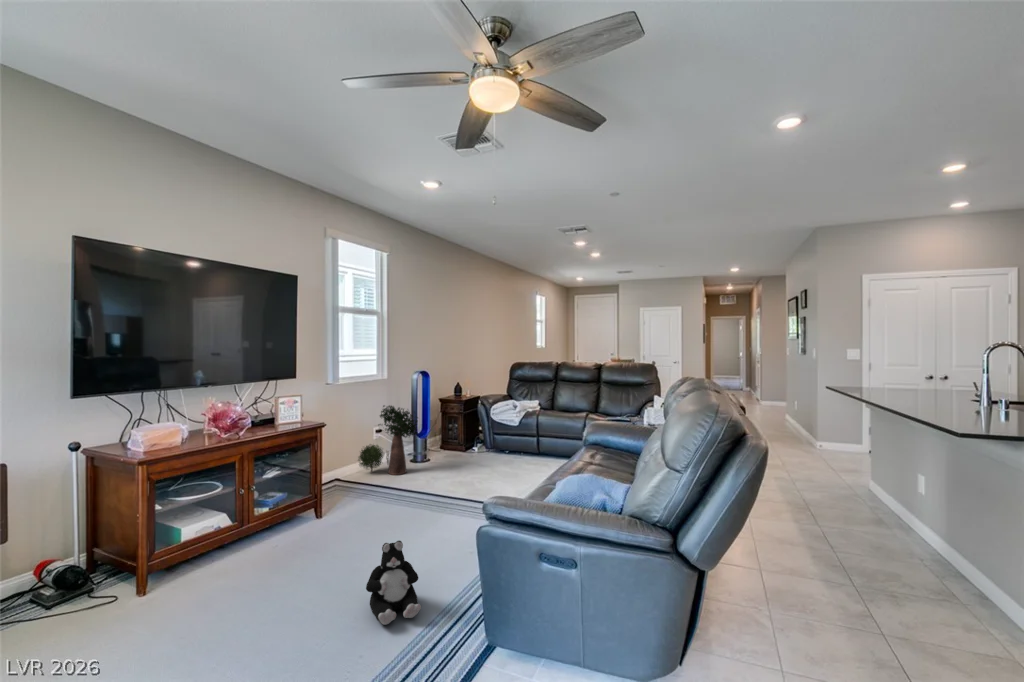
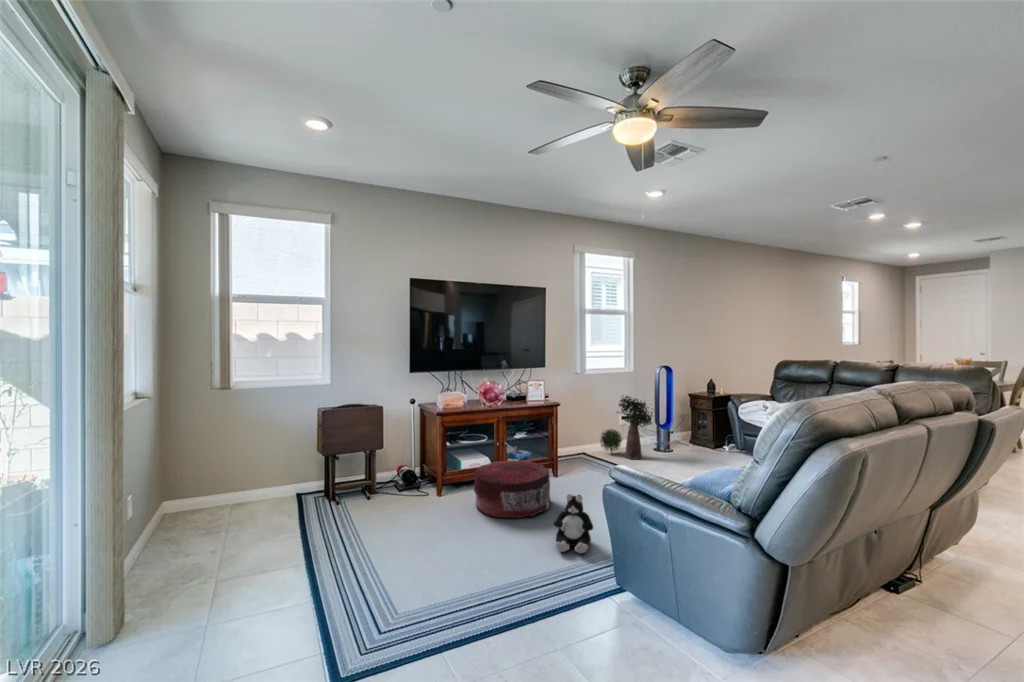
pouf: none [214,505,335,603] -> present [474,460,551,518]

